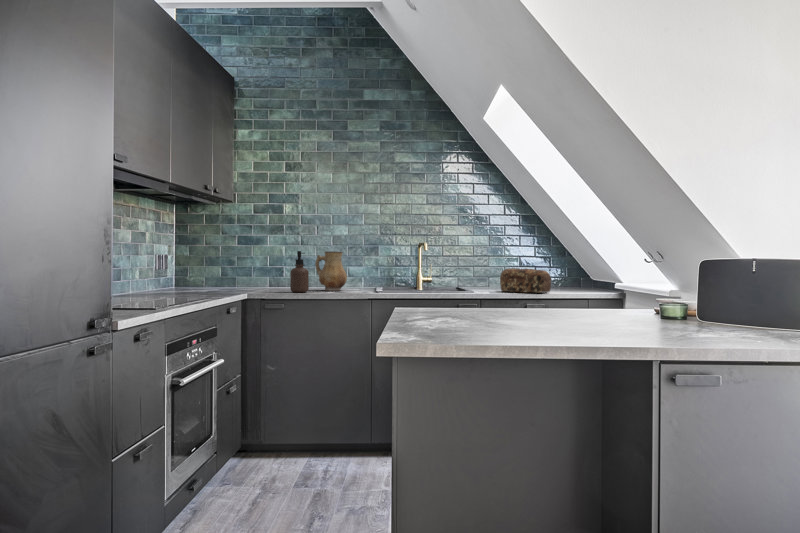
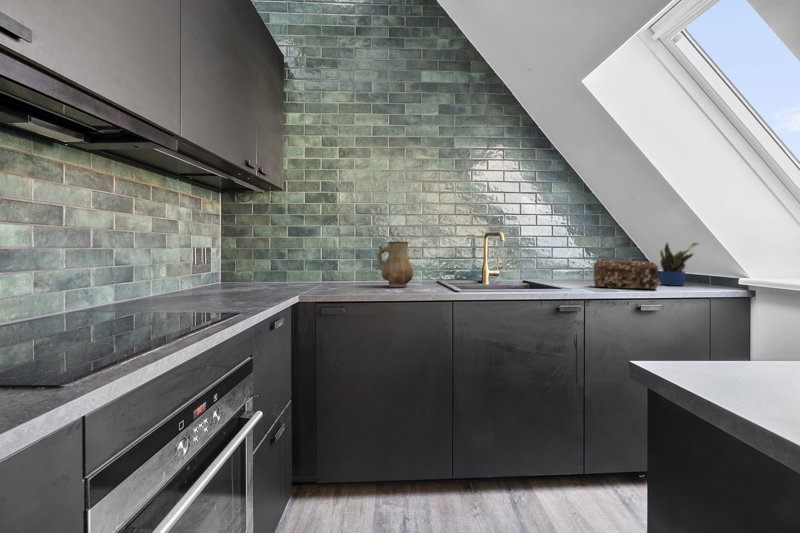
potted plant: none [568,244,601,291] -> present [660,243,698,285]
soap dispenser: present [290,251,309,293] -> none [351,240,373,290]

